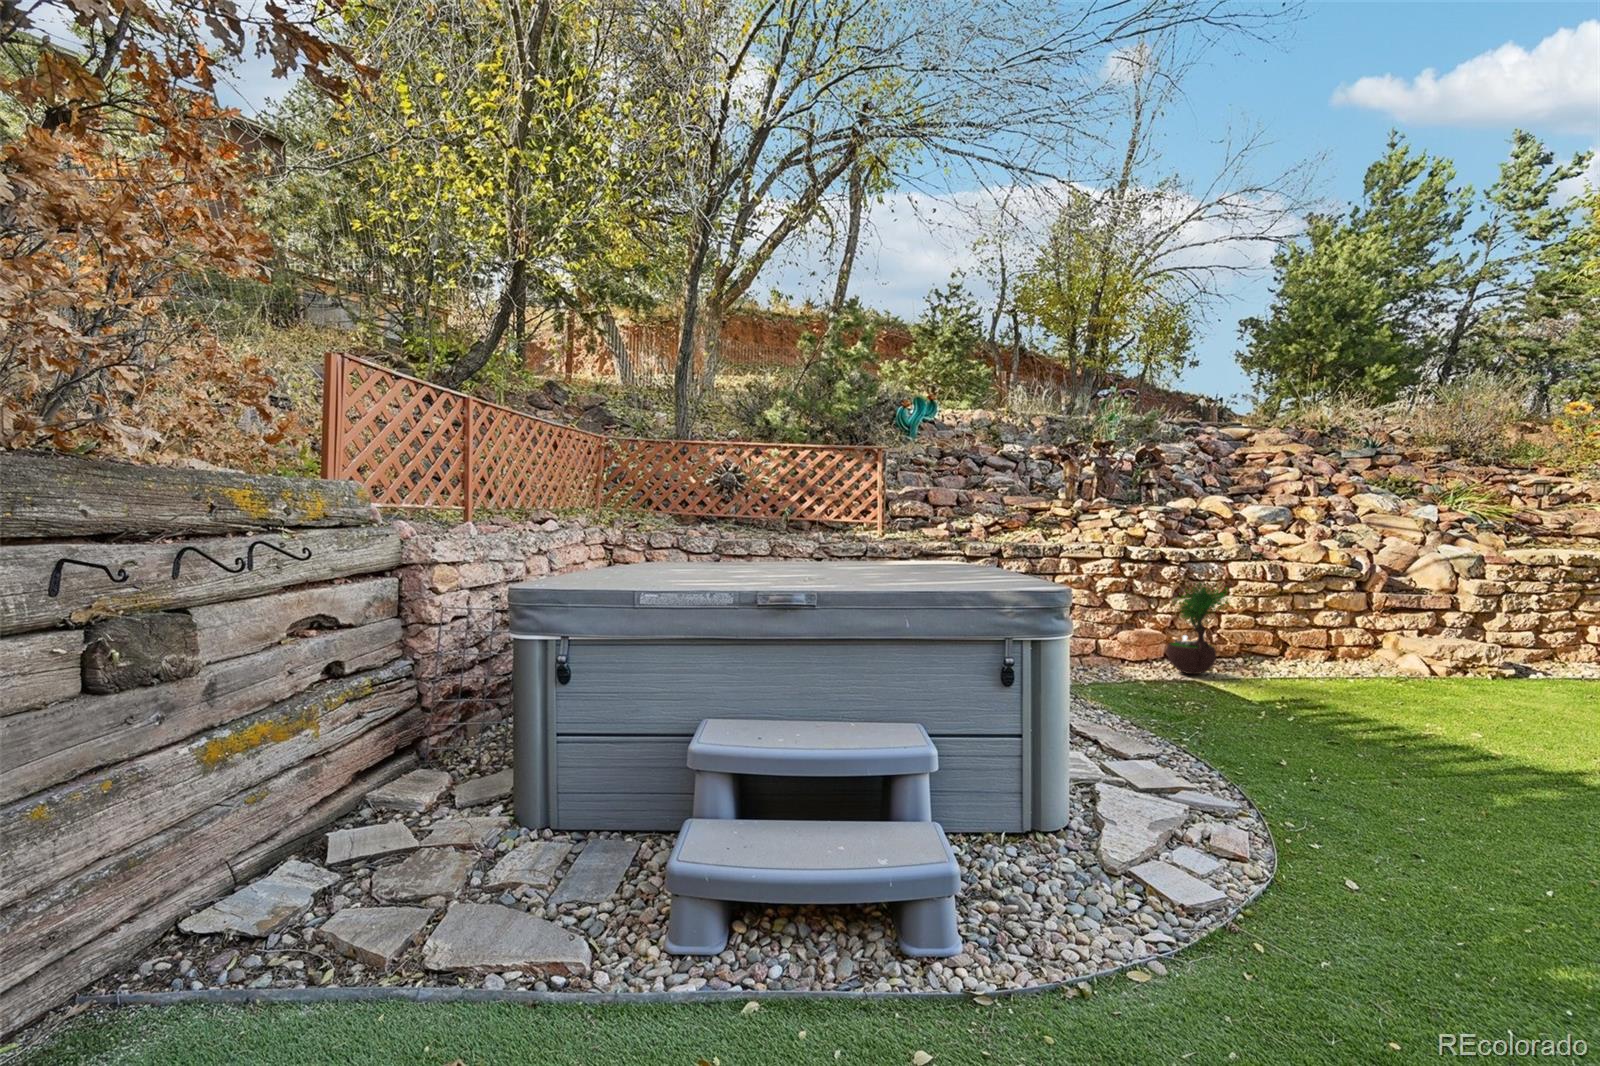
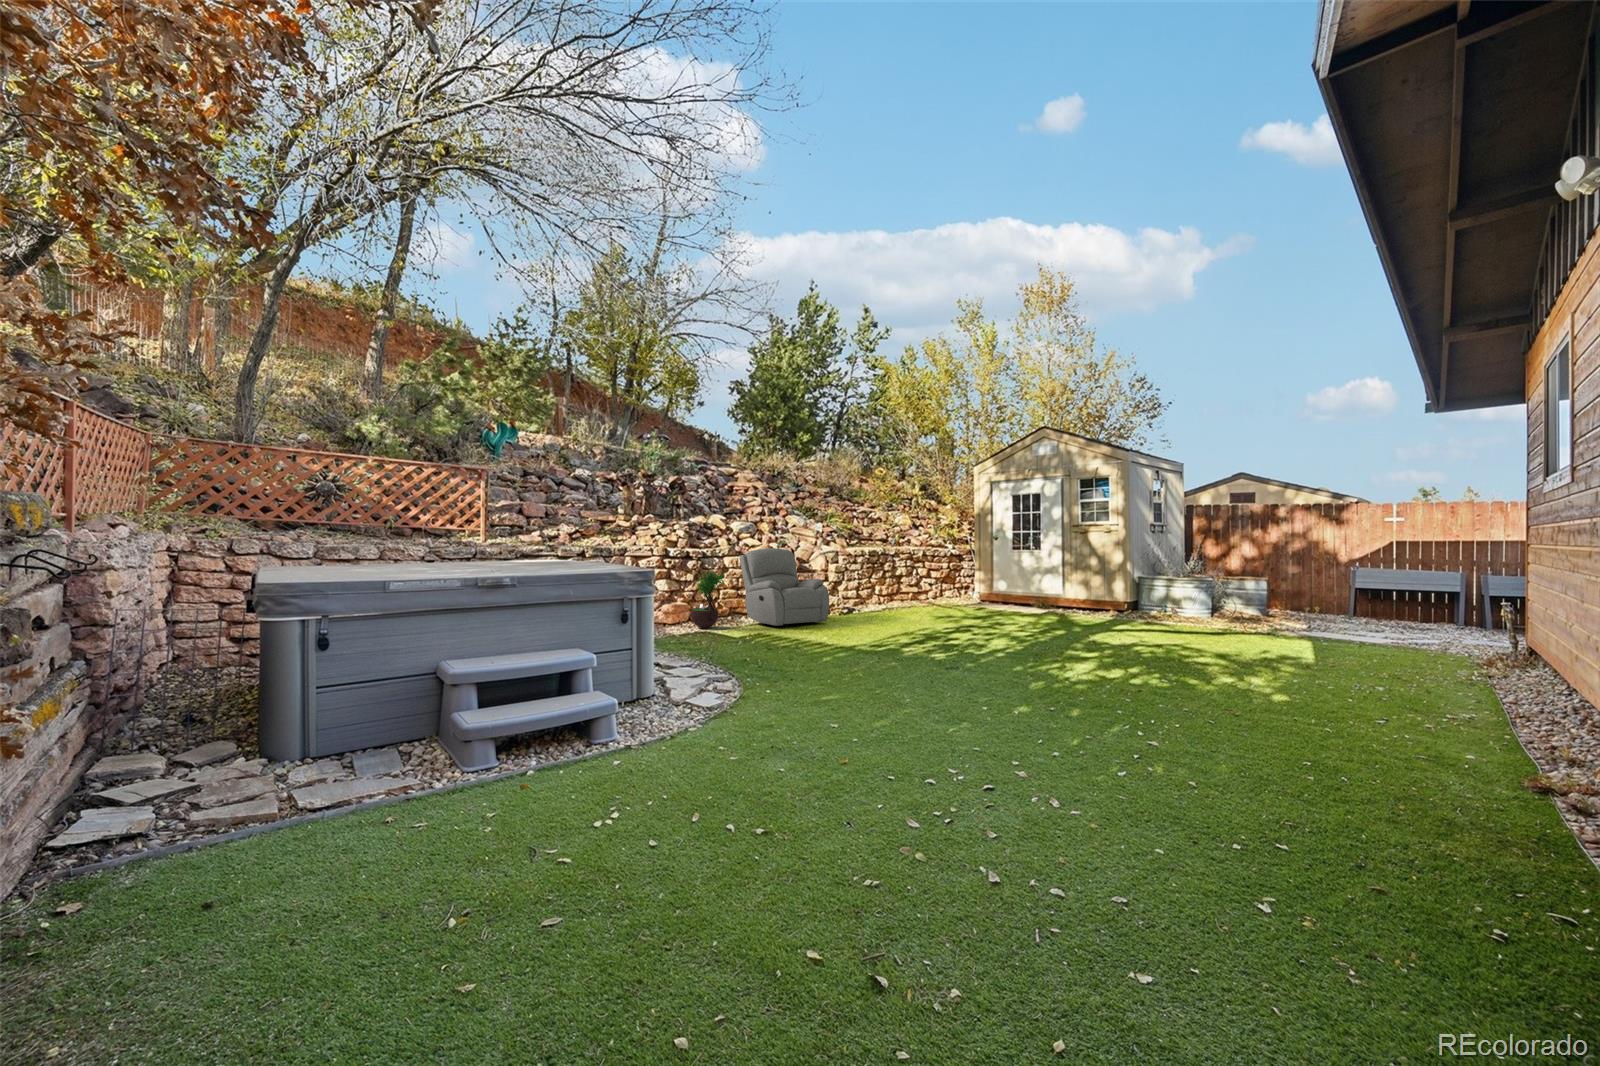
chair: none [1260,549,1474,696] -> present [740,548,829,627]

